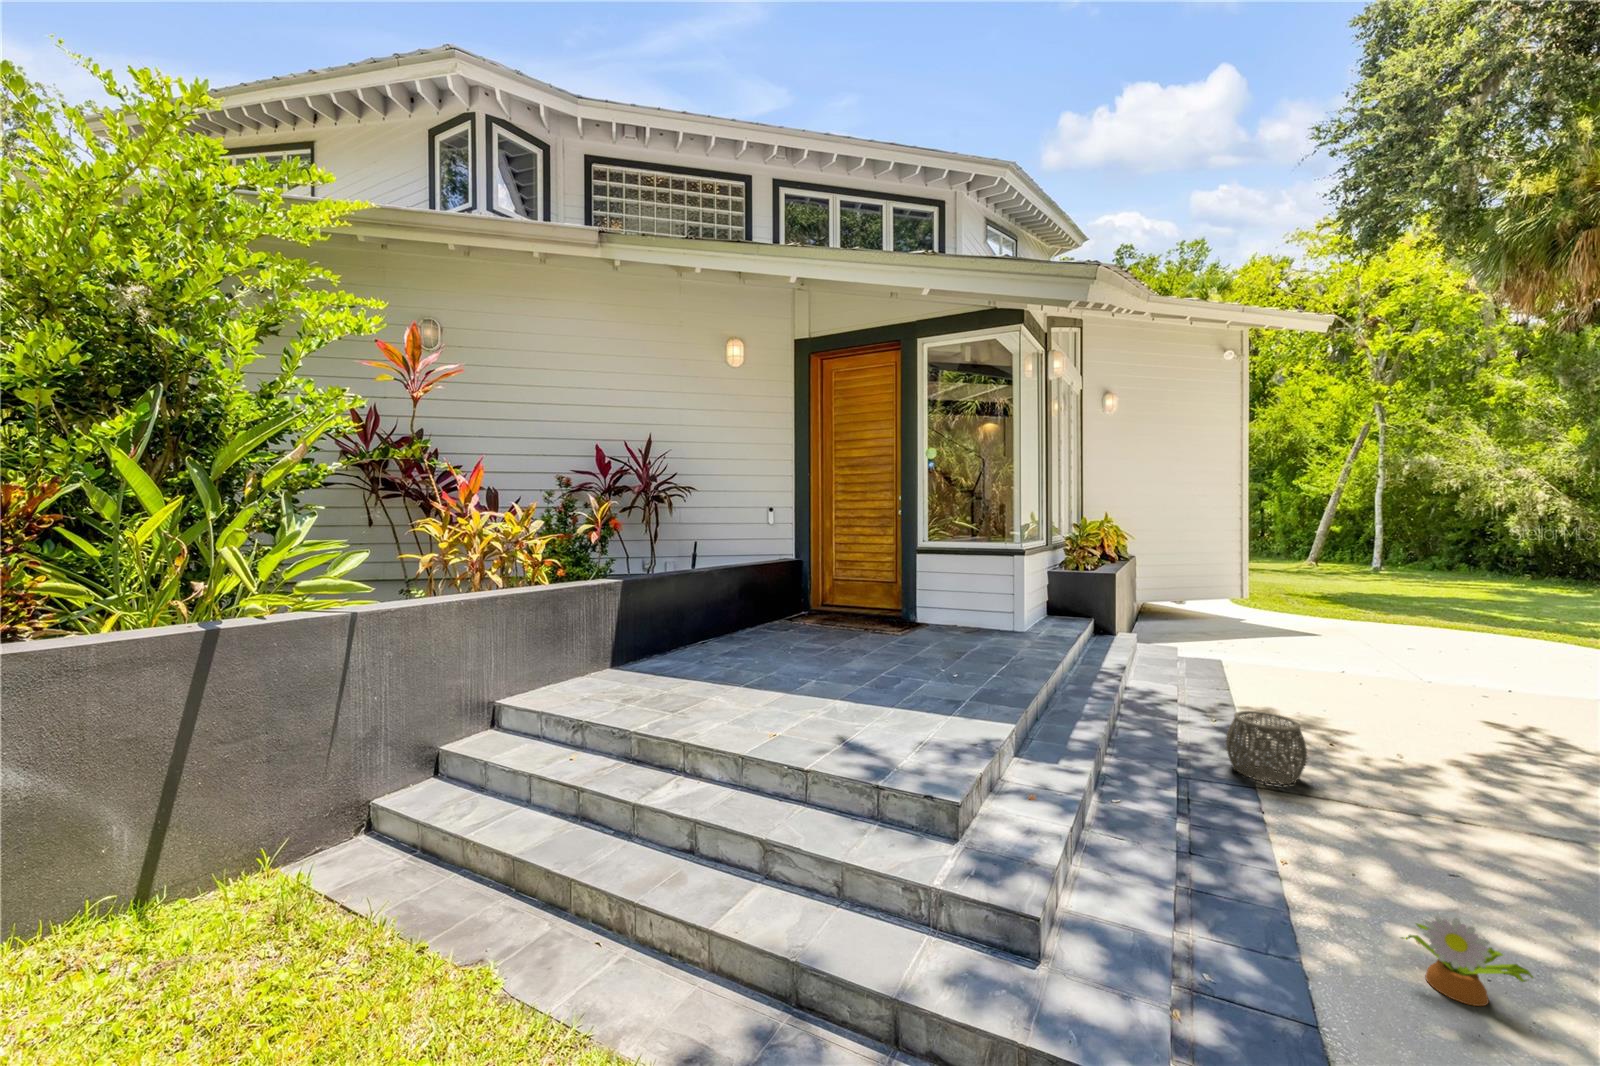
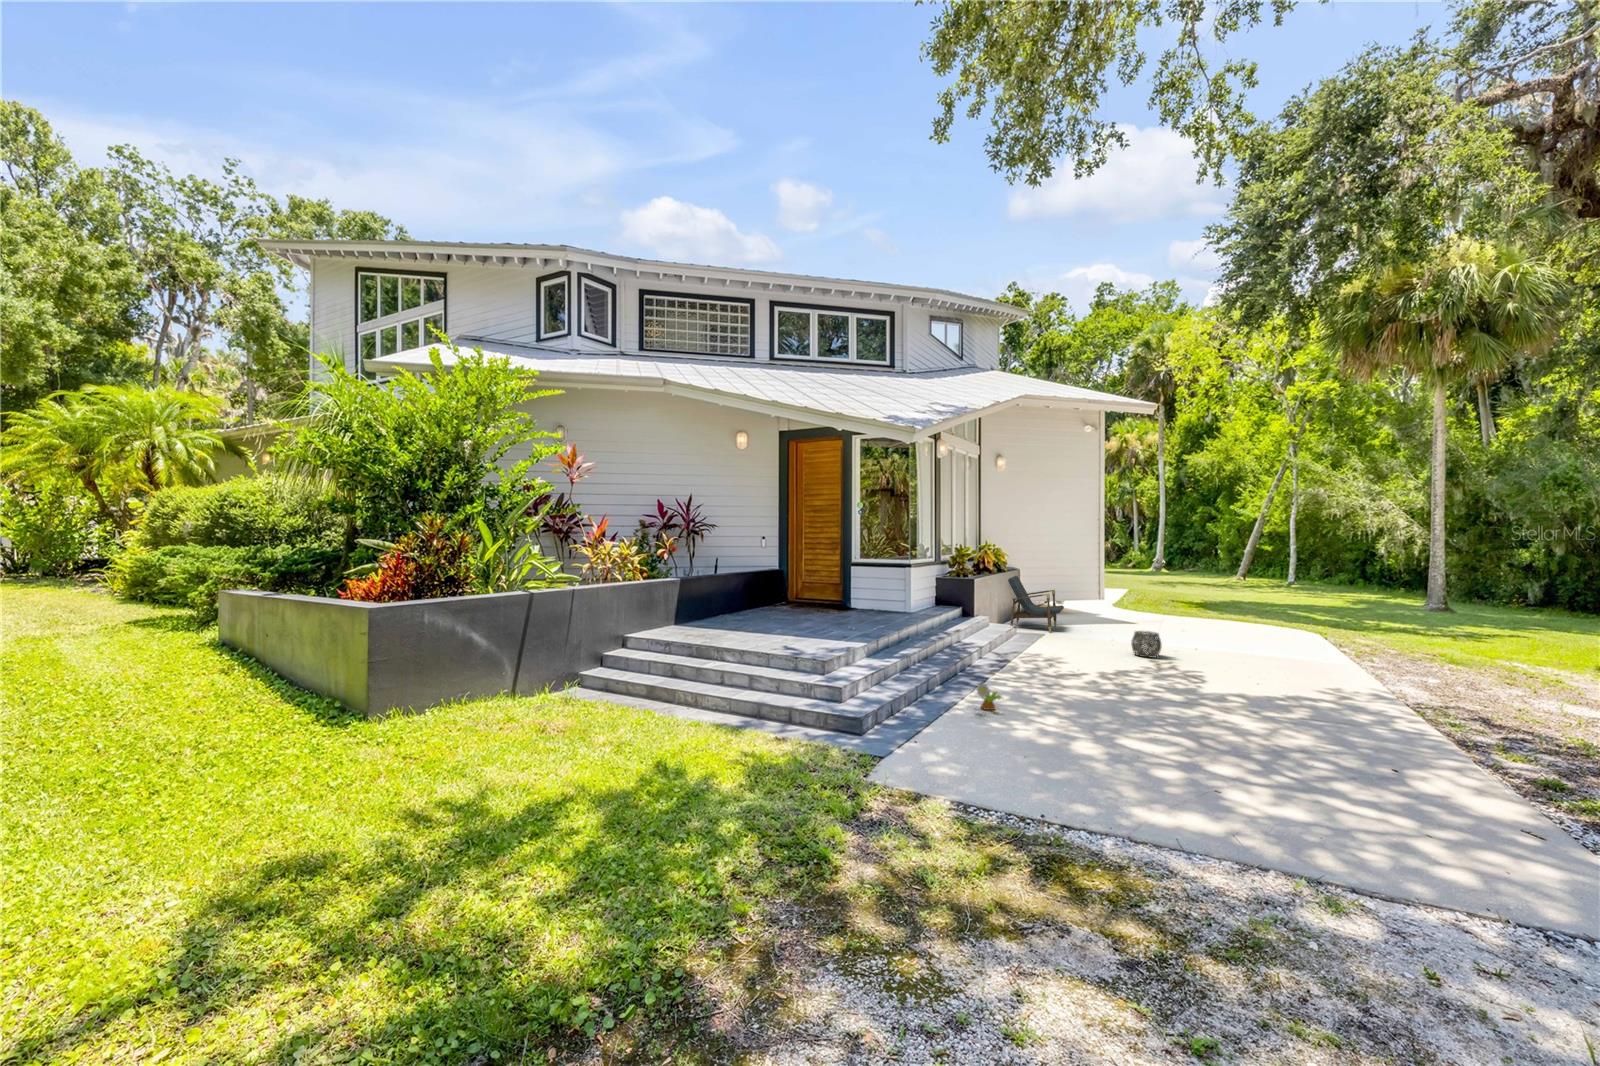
lounge chair: none [1147,565,1240,656] -> present [1008,576,1064,633]
woven basket: present [1226,711,1307,785] -> present [1131,631,1162,657]

